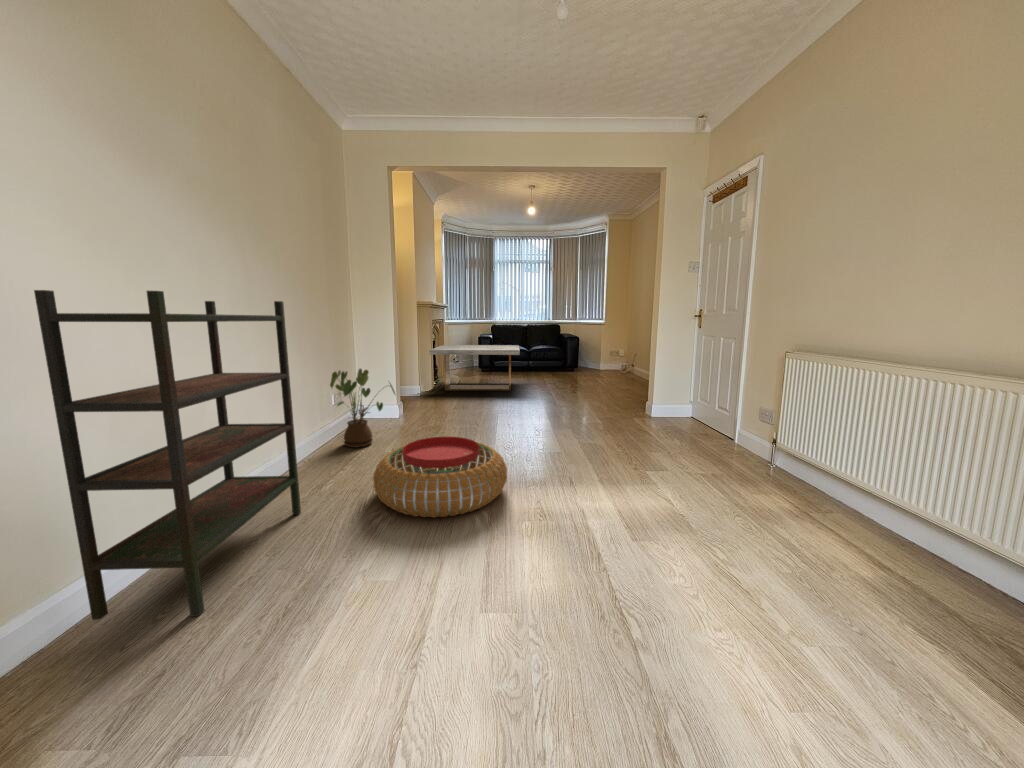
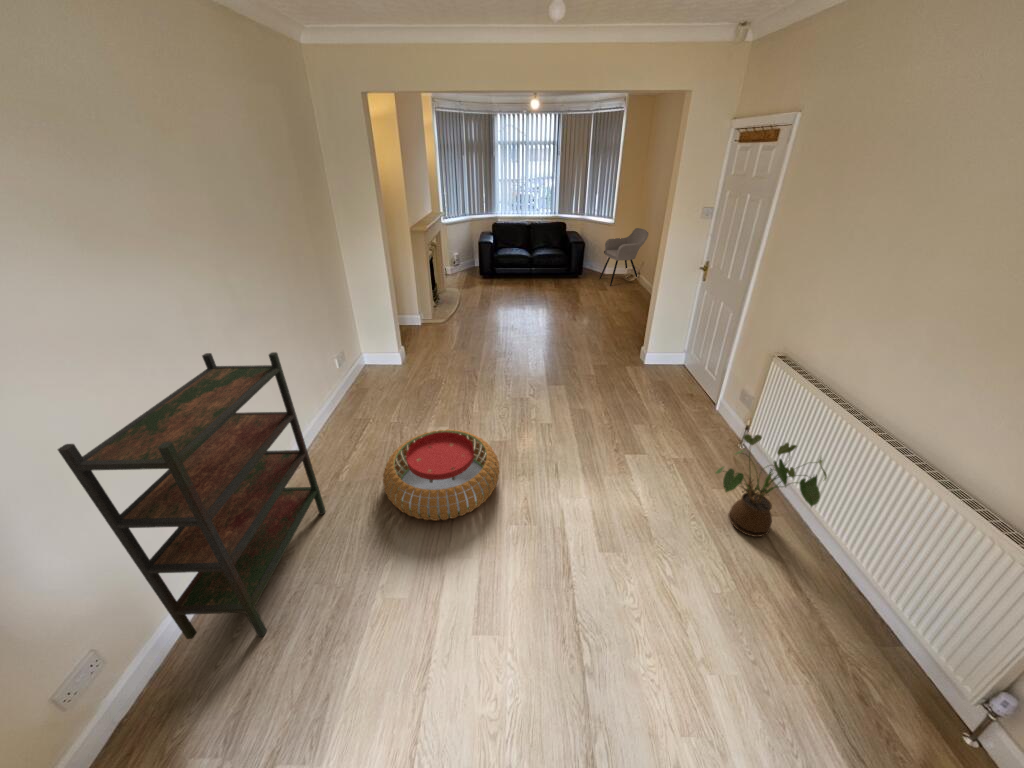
armchair: none [596,325,639,376] -> present [599,228,648,286]
coffee table: present [429,345,520,391] -> none [428,262,520,316]
house plant: present [330,369,395,448] -> present [716,434,827,537]

